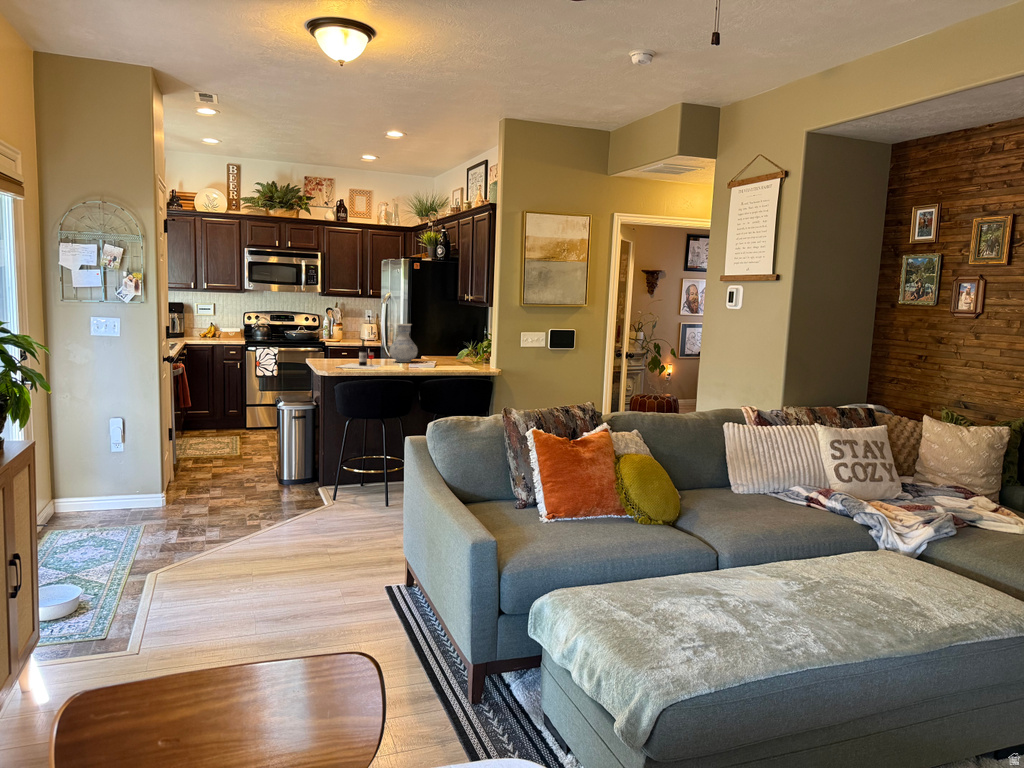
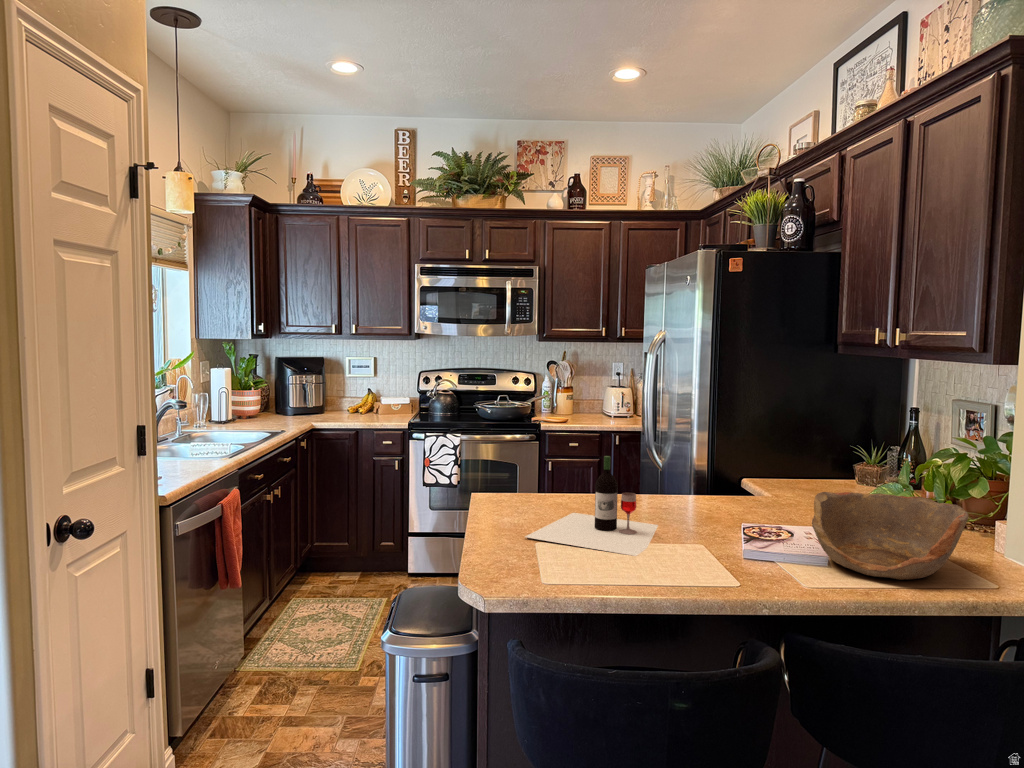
vase: present [390,324,418,362] -> none [675,406,751,510]
bowl: none [428,348,470,370] -> present [812,492,968,580]

